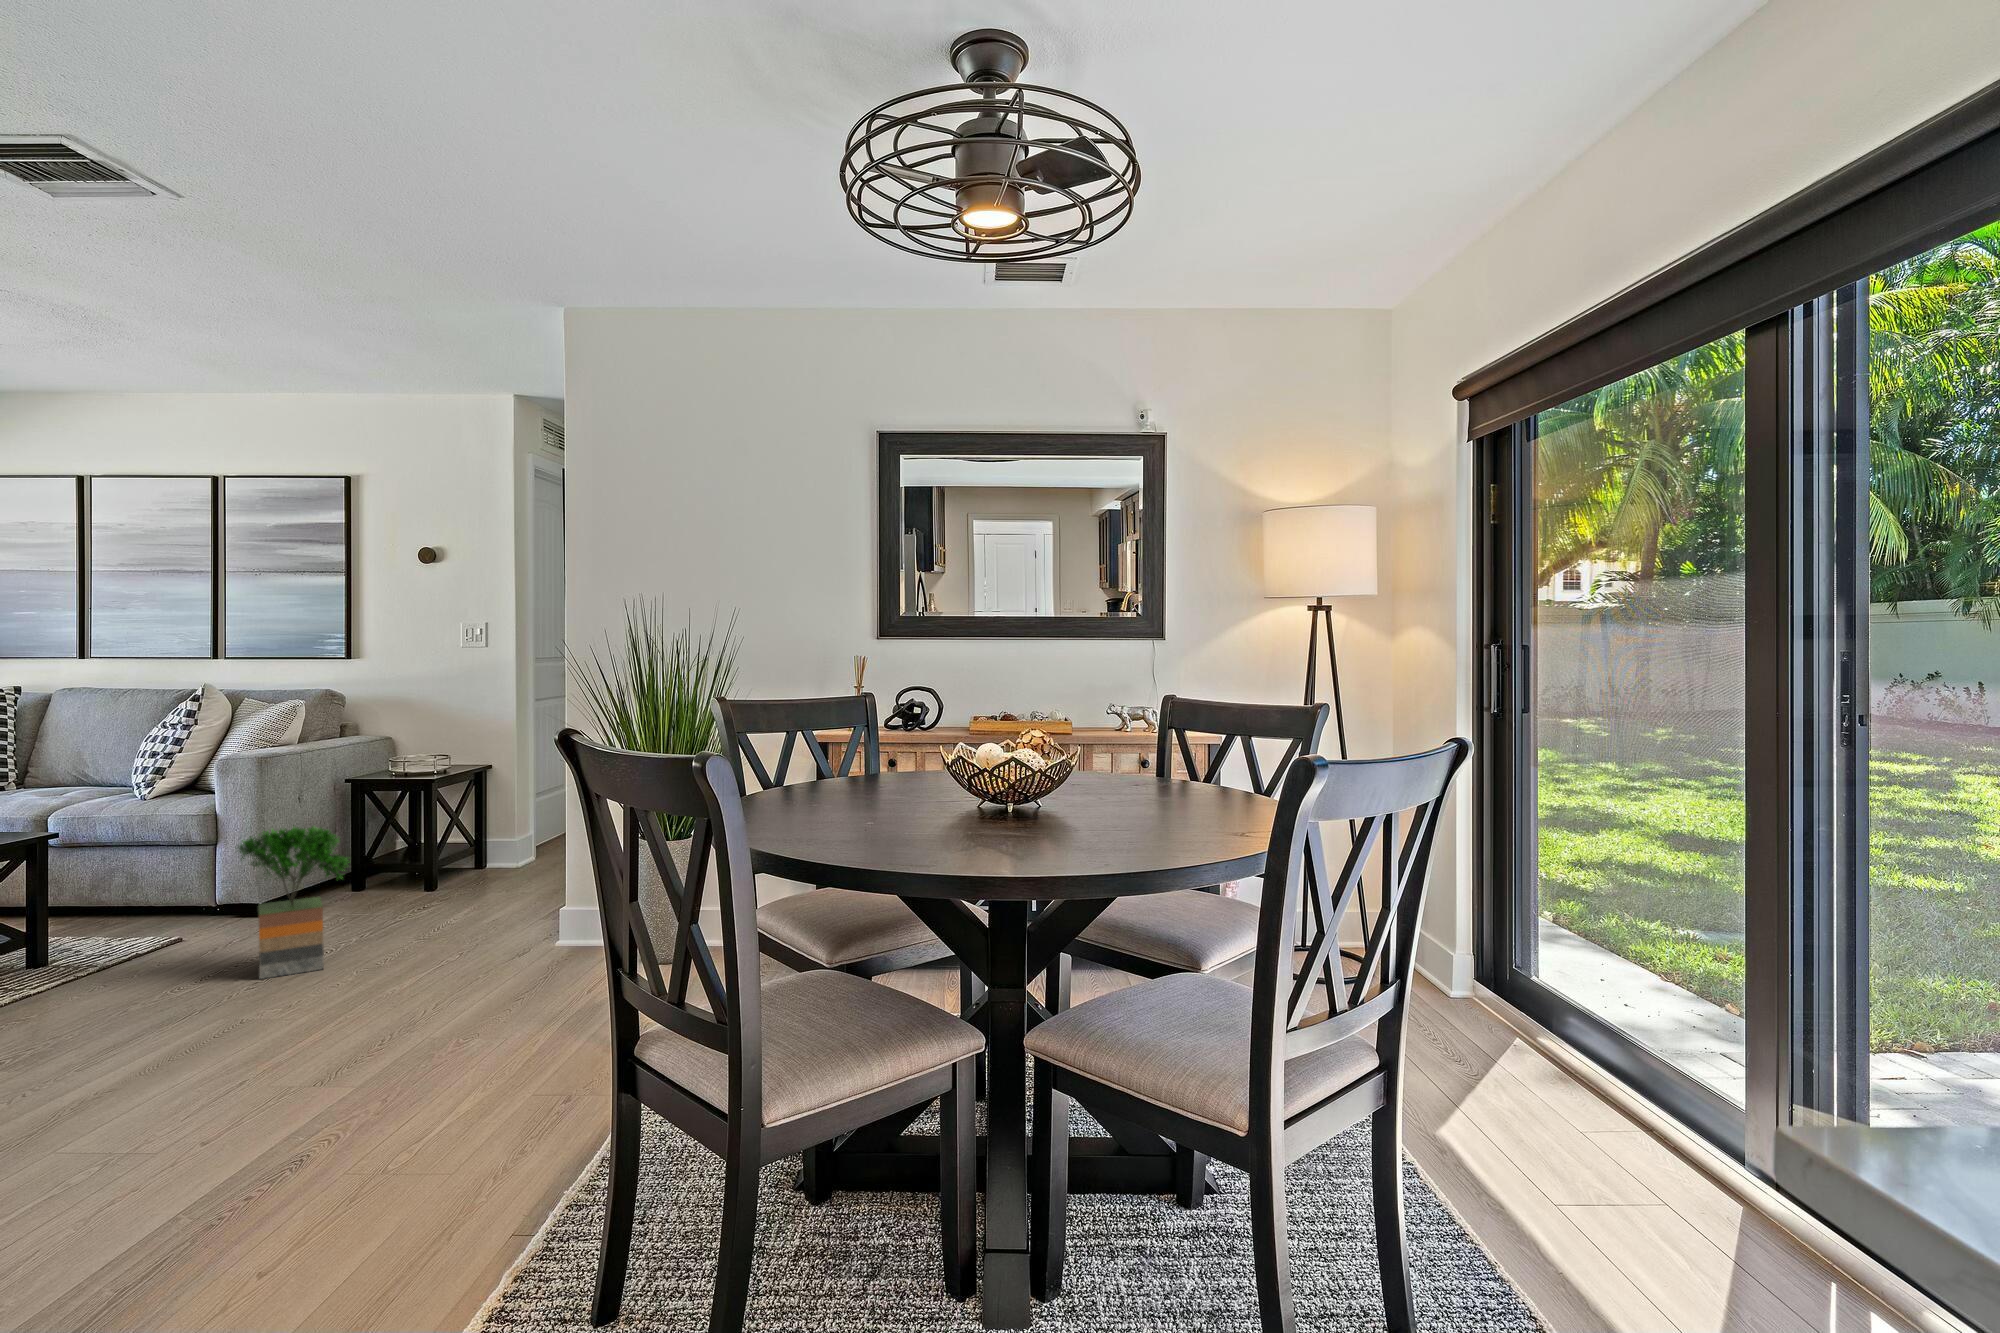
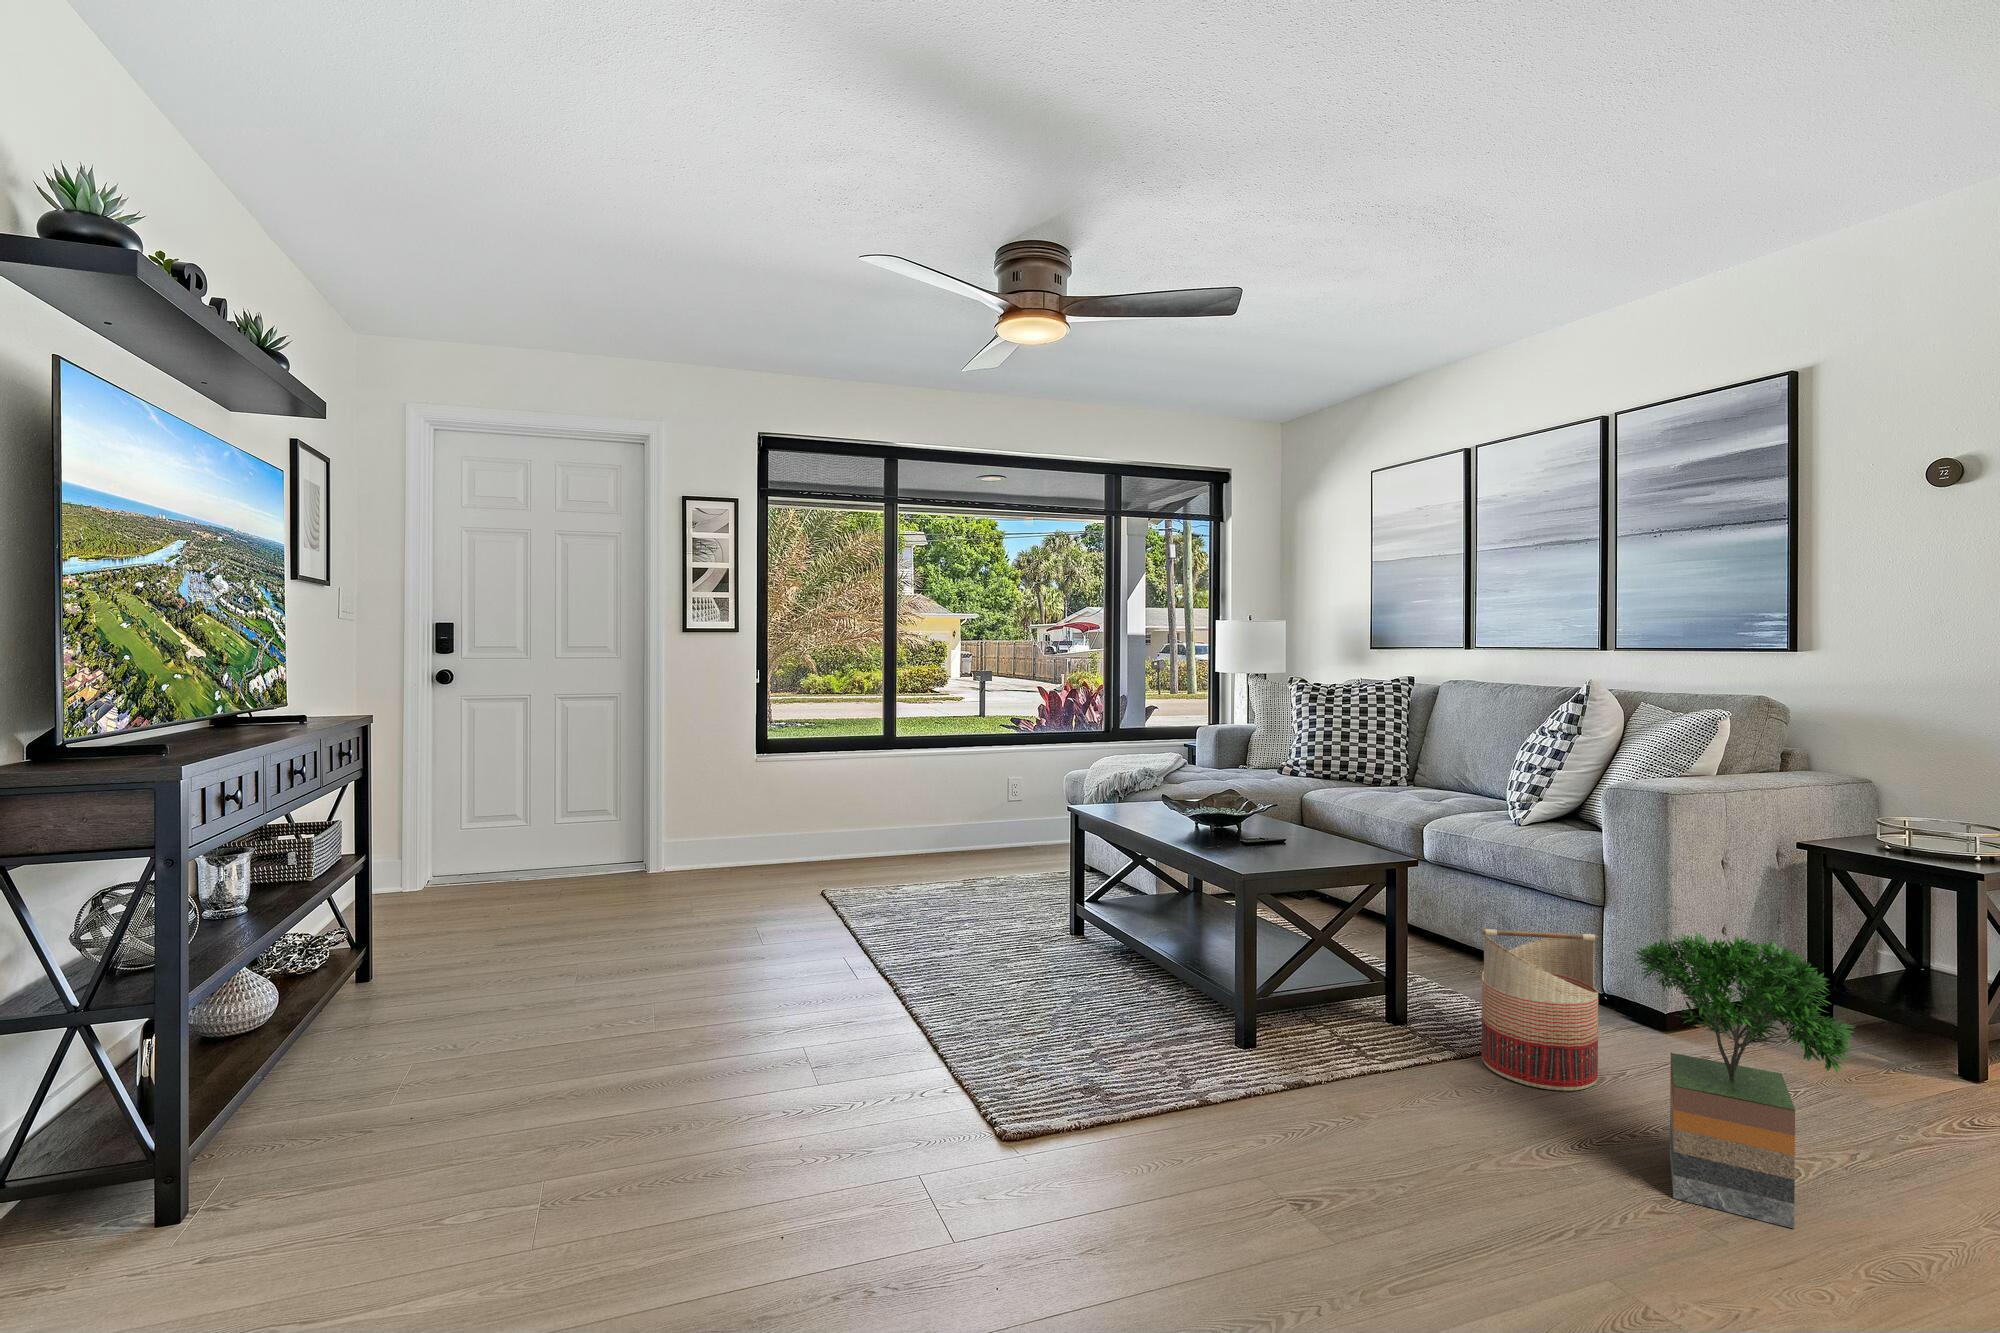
basket: none [121,855,213,966] -> present [1481,929,1598,1091]

